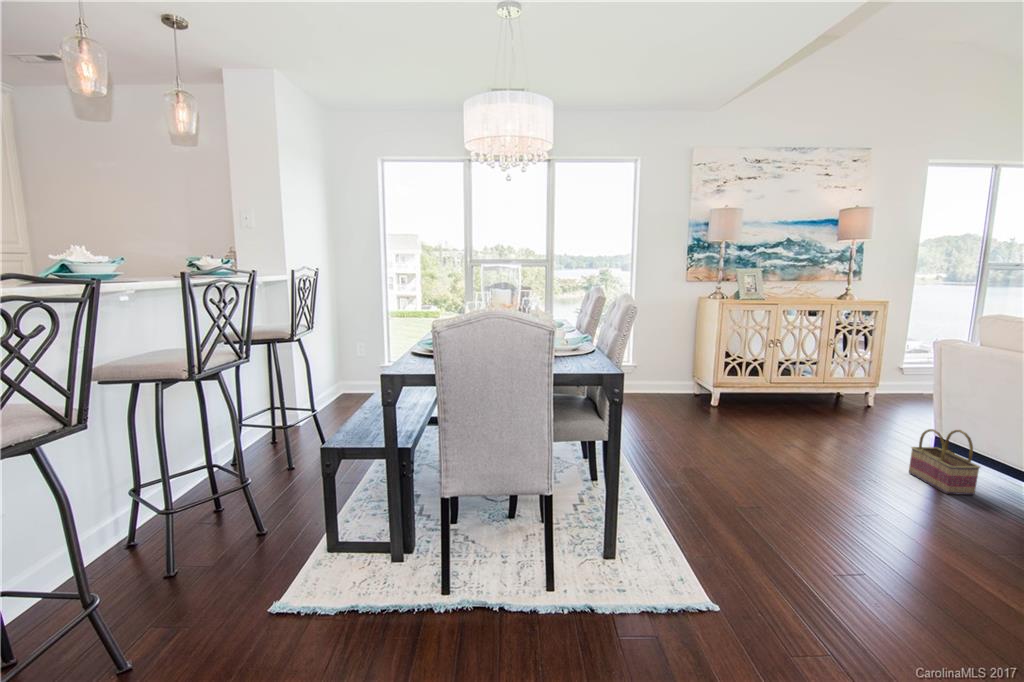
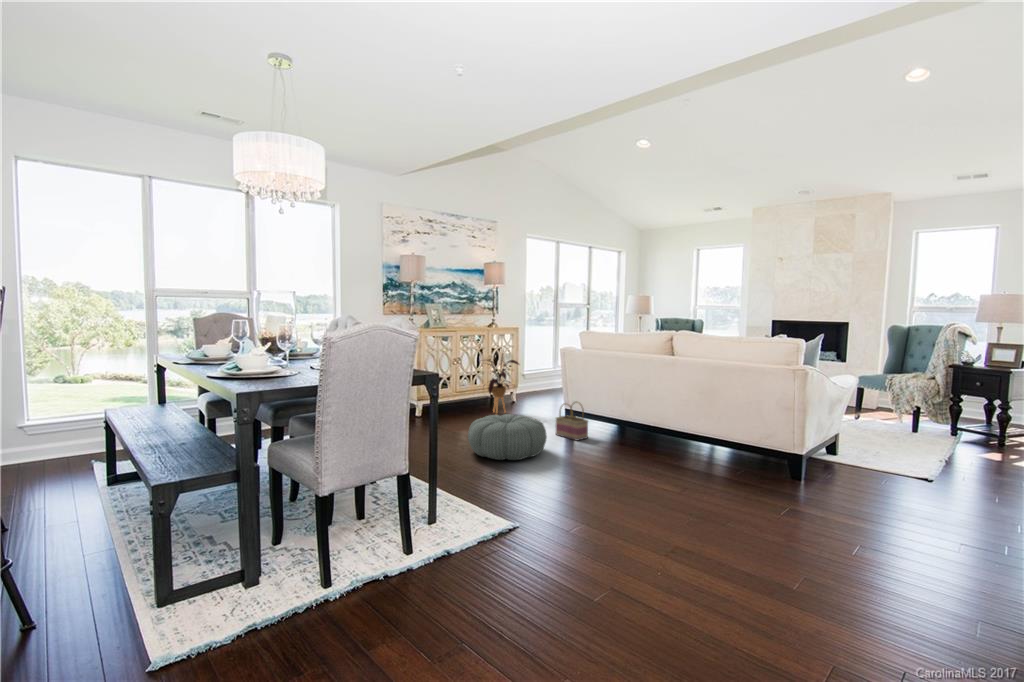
house plant: none [805,327,871,419] -> present [487,354,519,415]
pouf: none [740,424,872,501] -> present [468,414,547,460]

